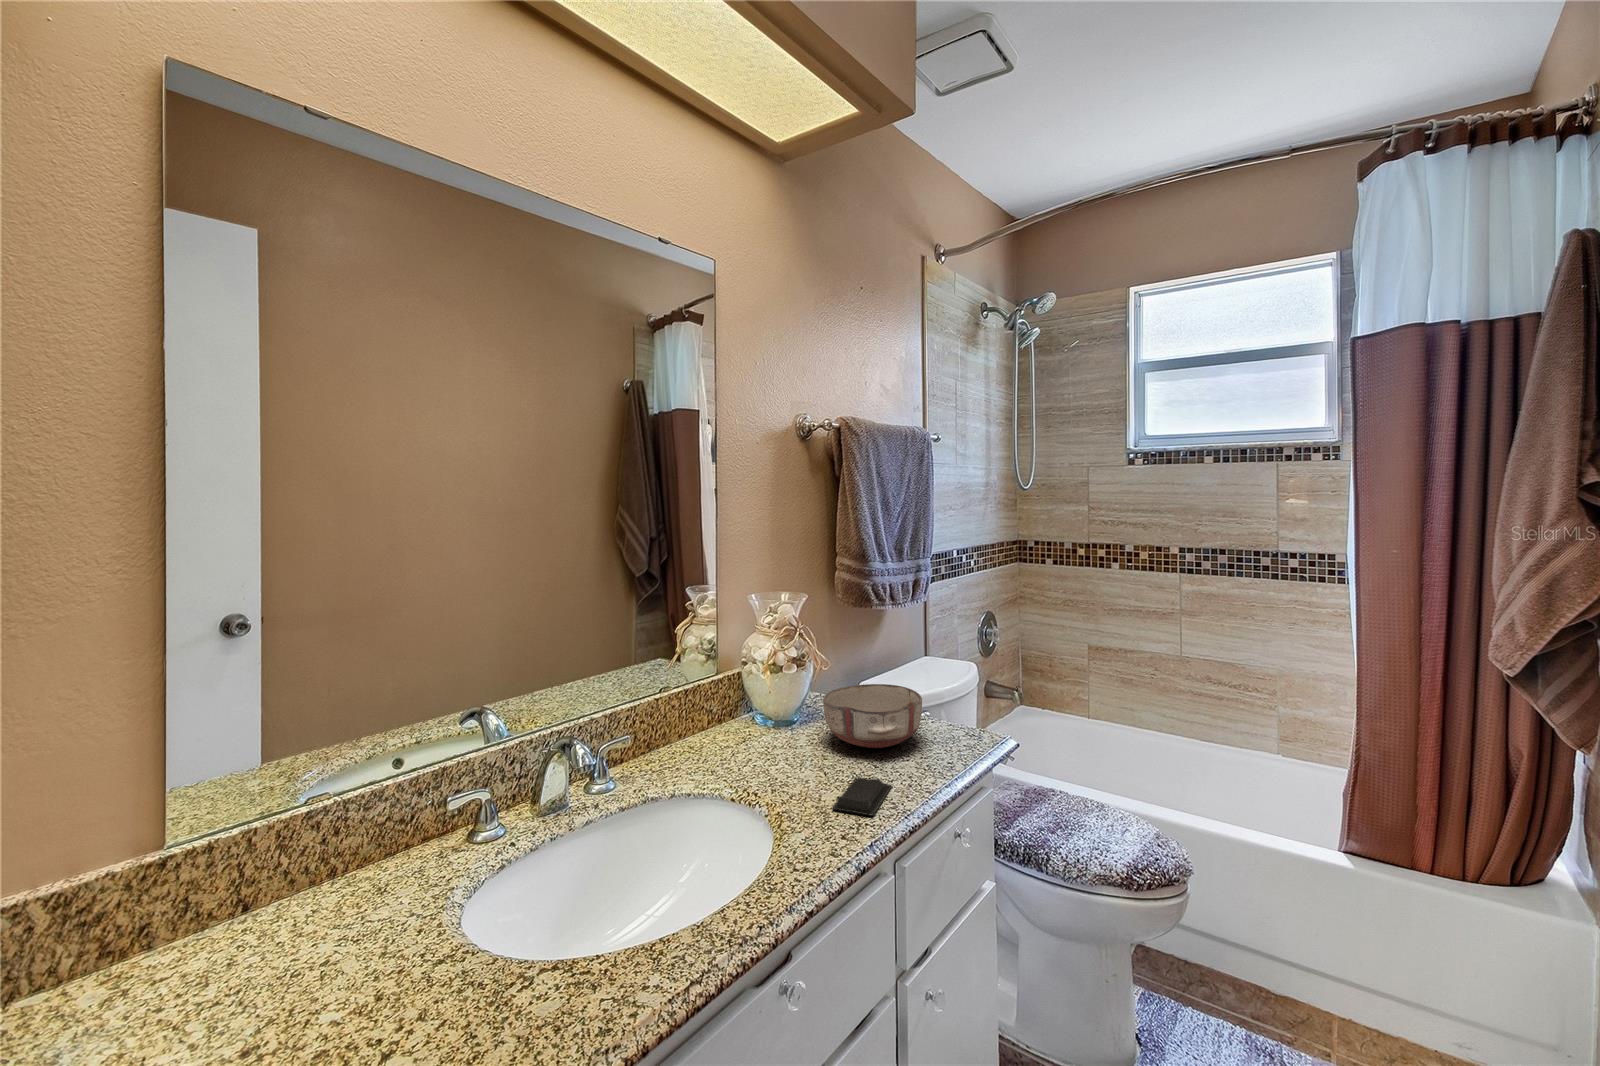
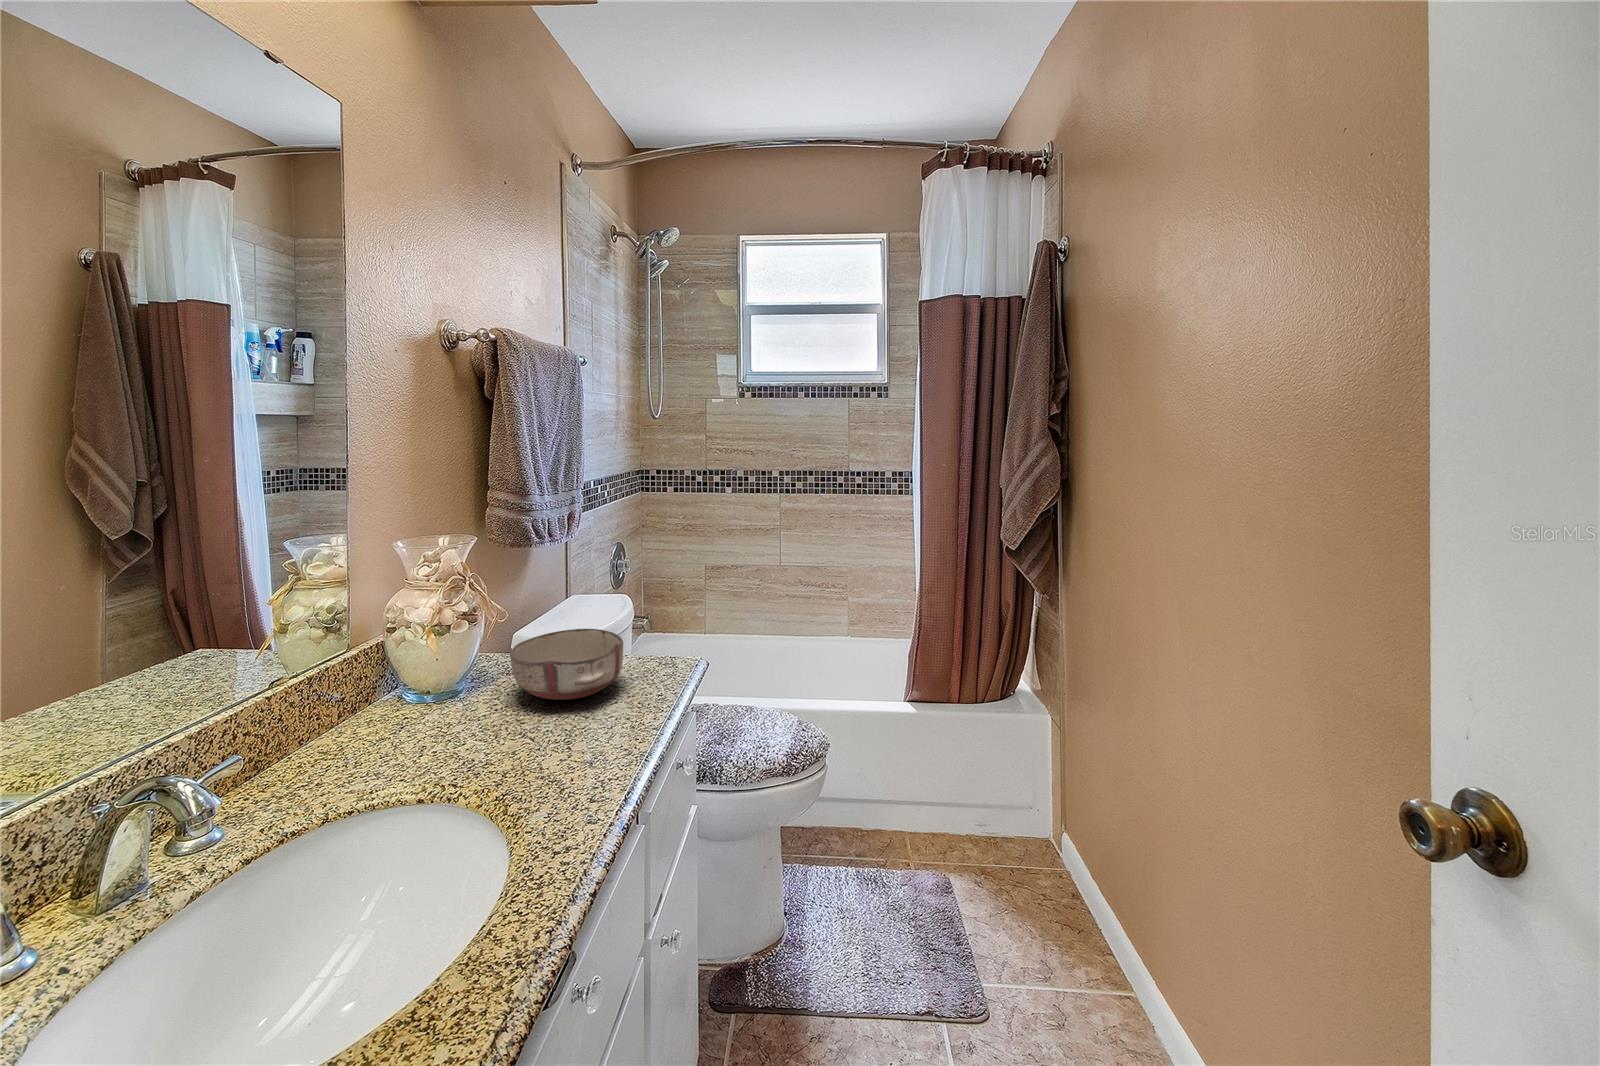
soap bar: present [832,777,892,816] -> none [563,730,615,775]

